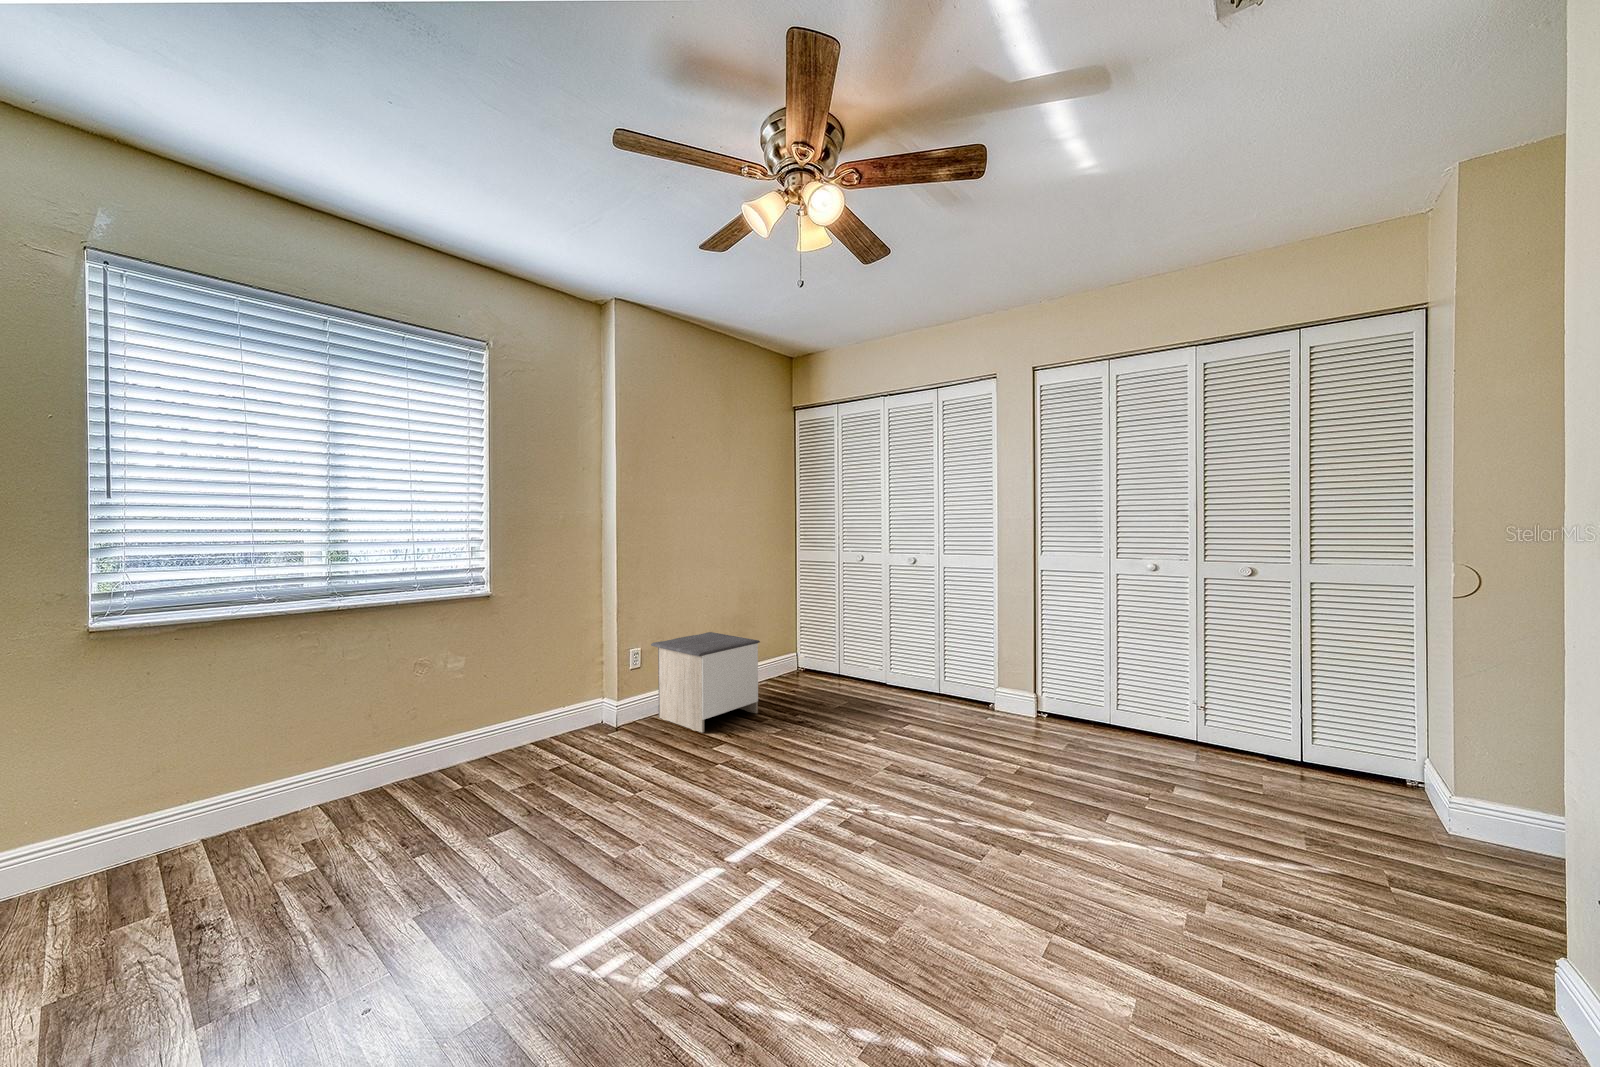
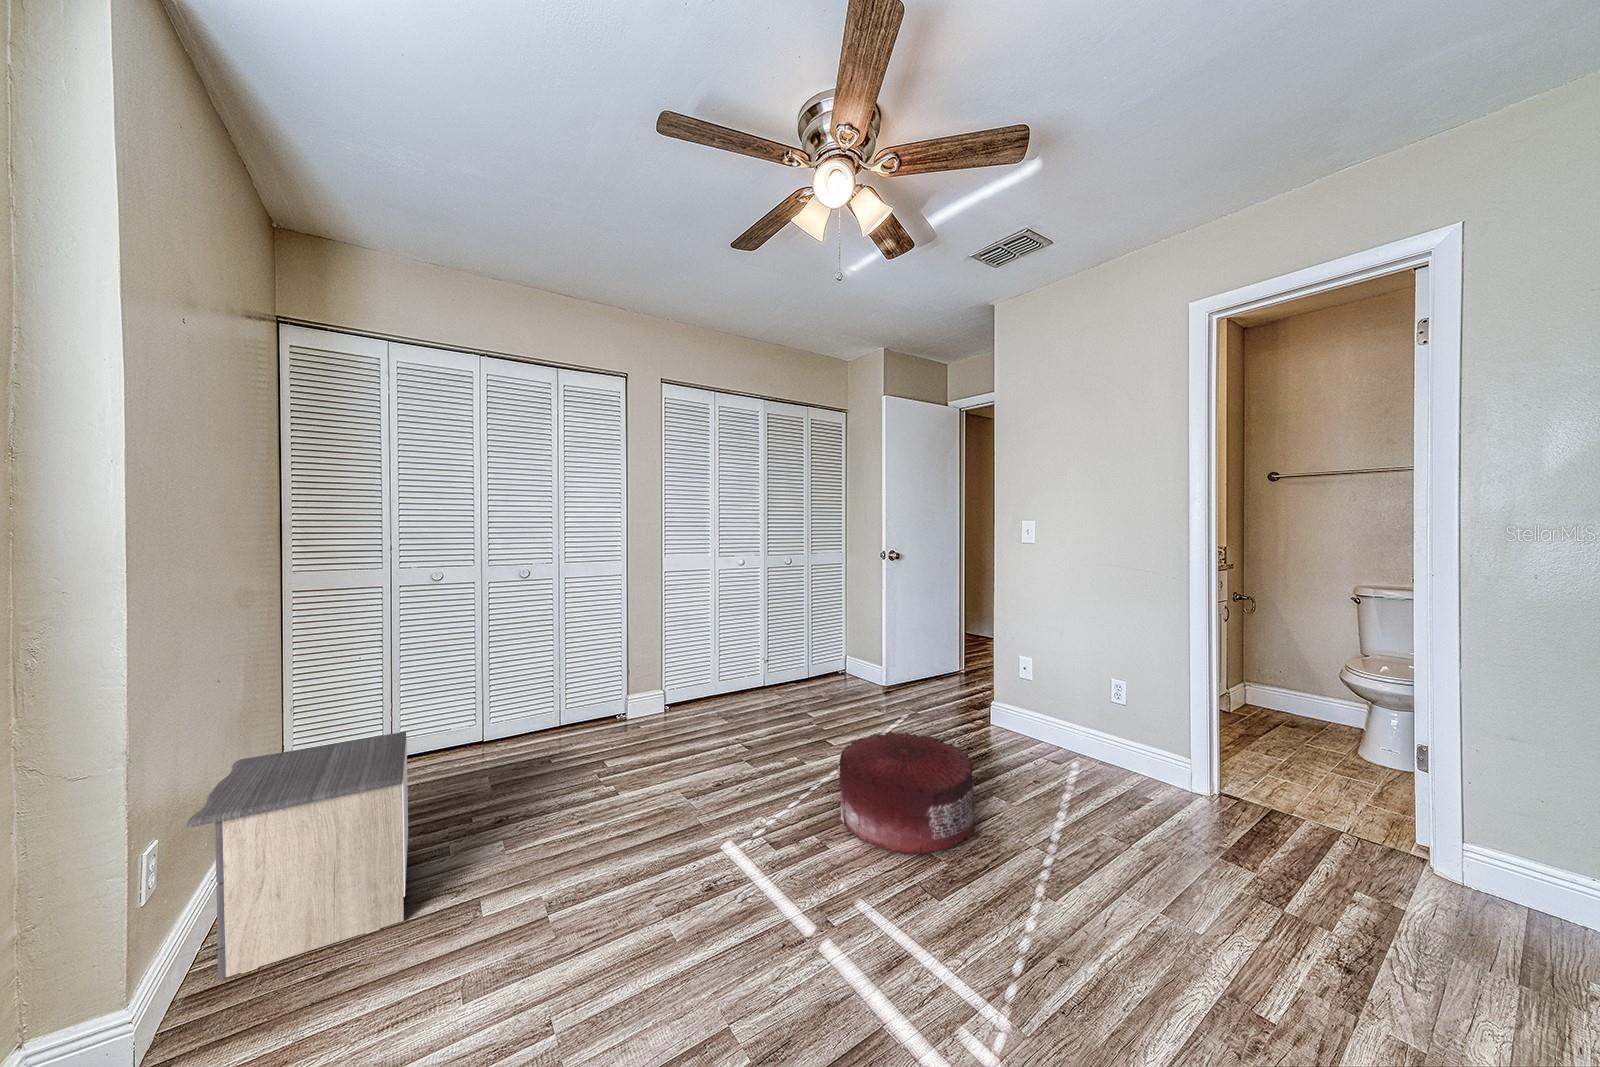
pouf: none [870,778,1062,957] -> present [839,731,975,855]

